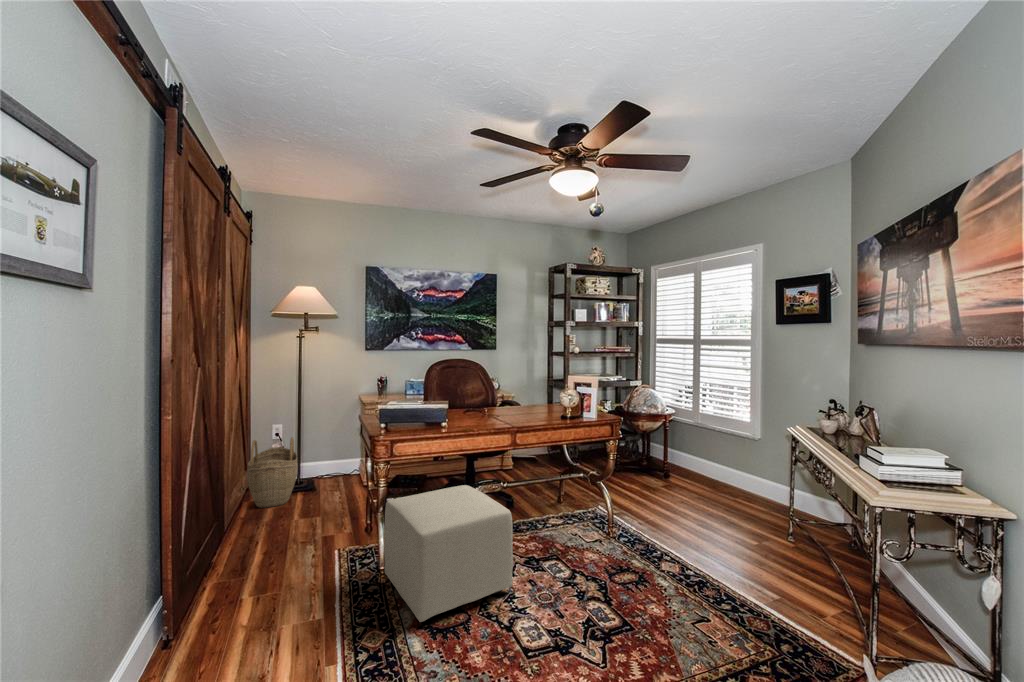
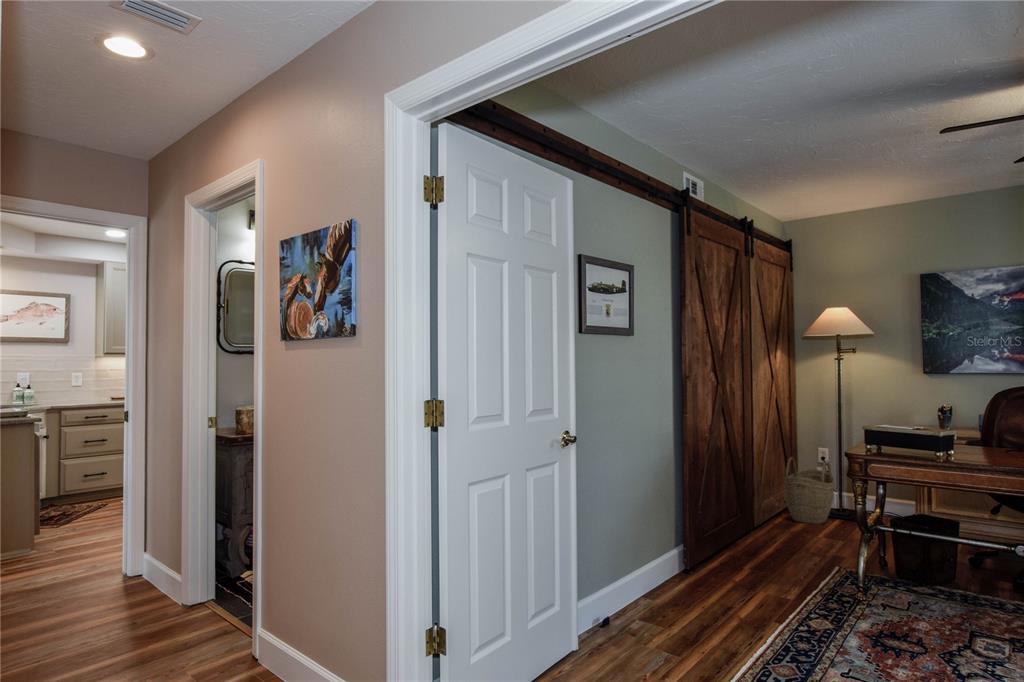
ottoman: present [384,485,513,622] -> none [861,523,1002,657]

